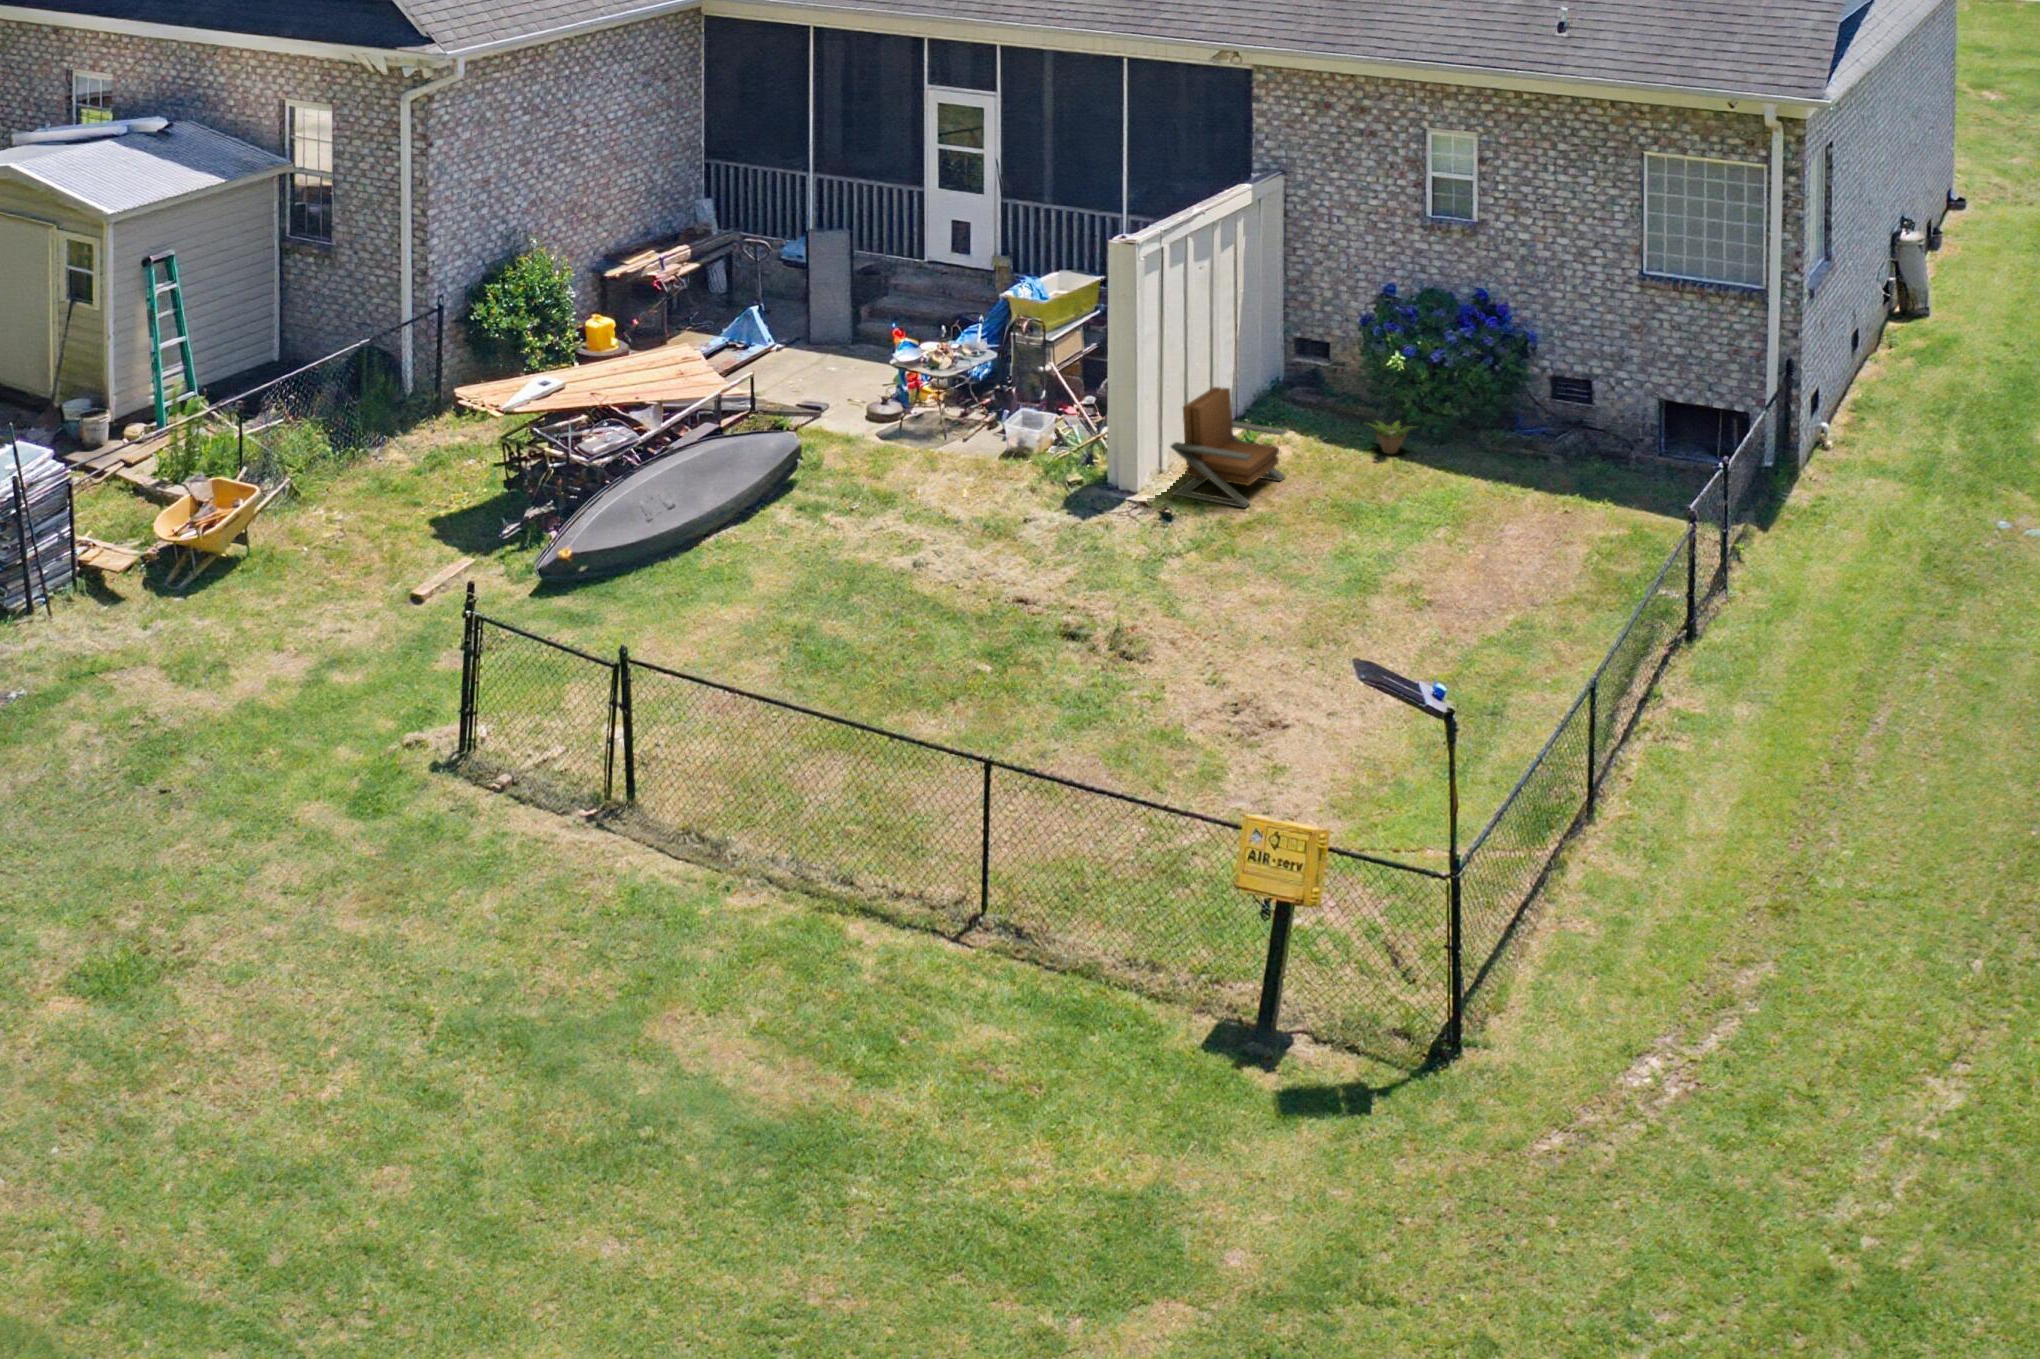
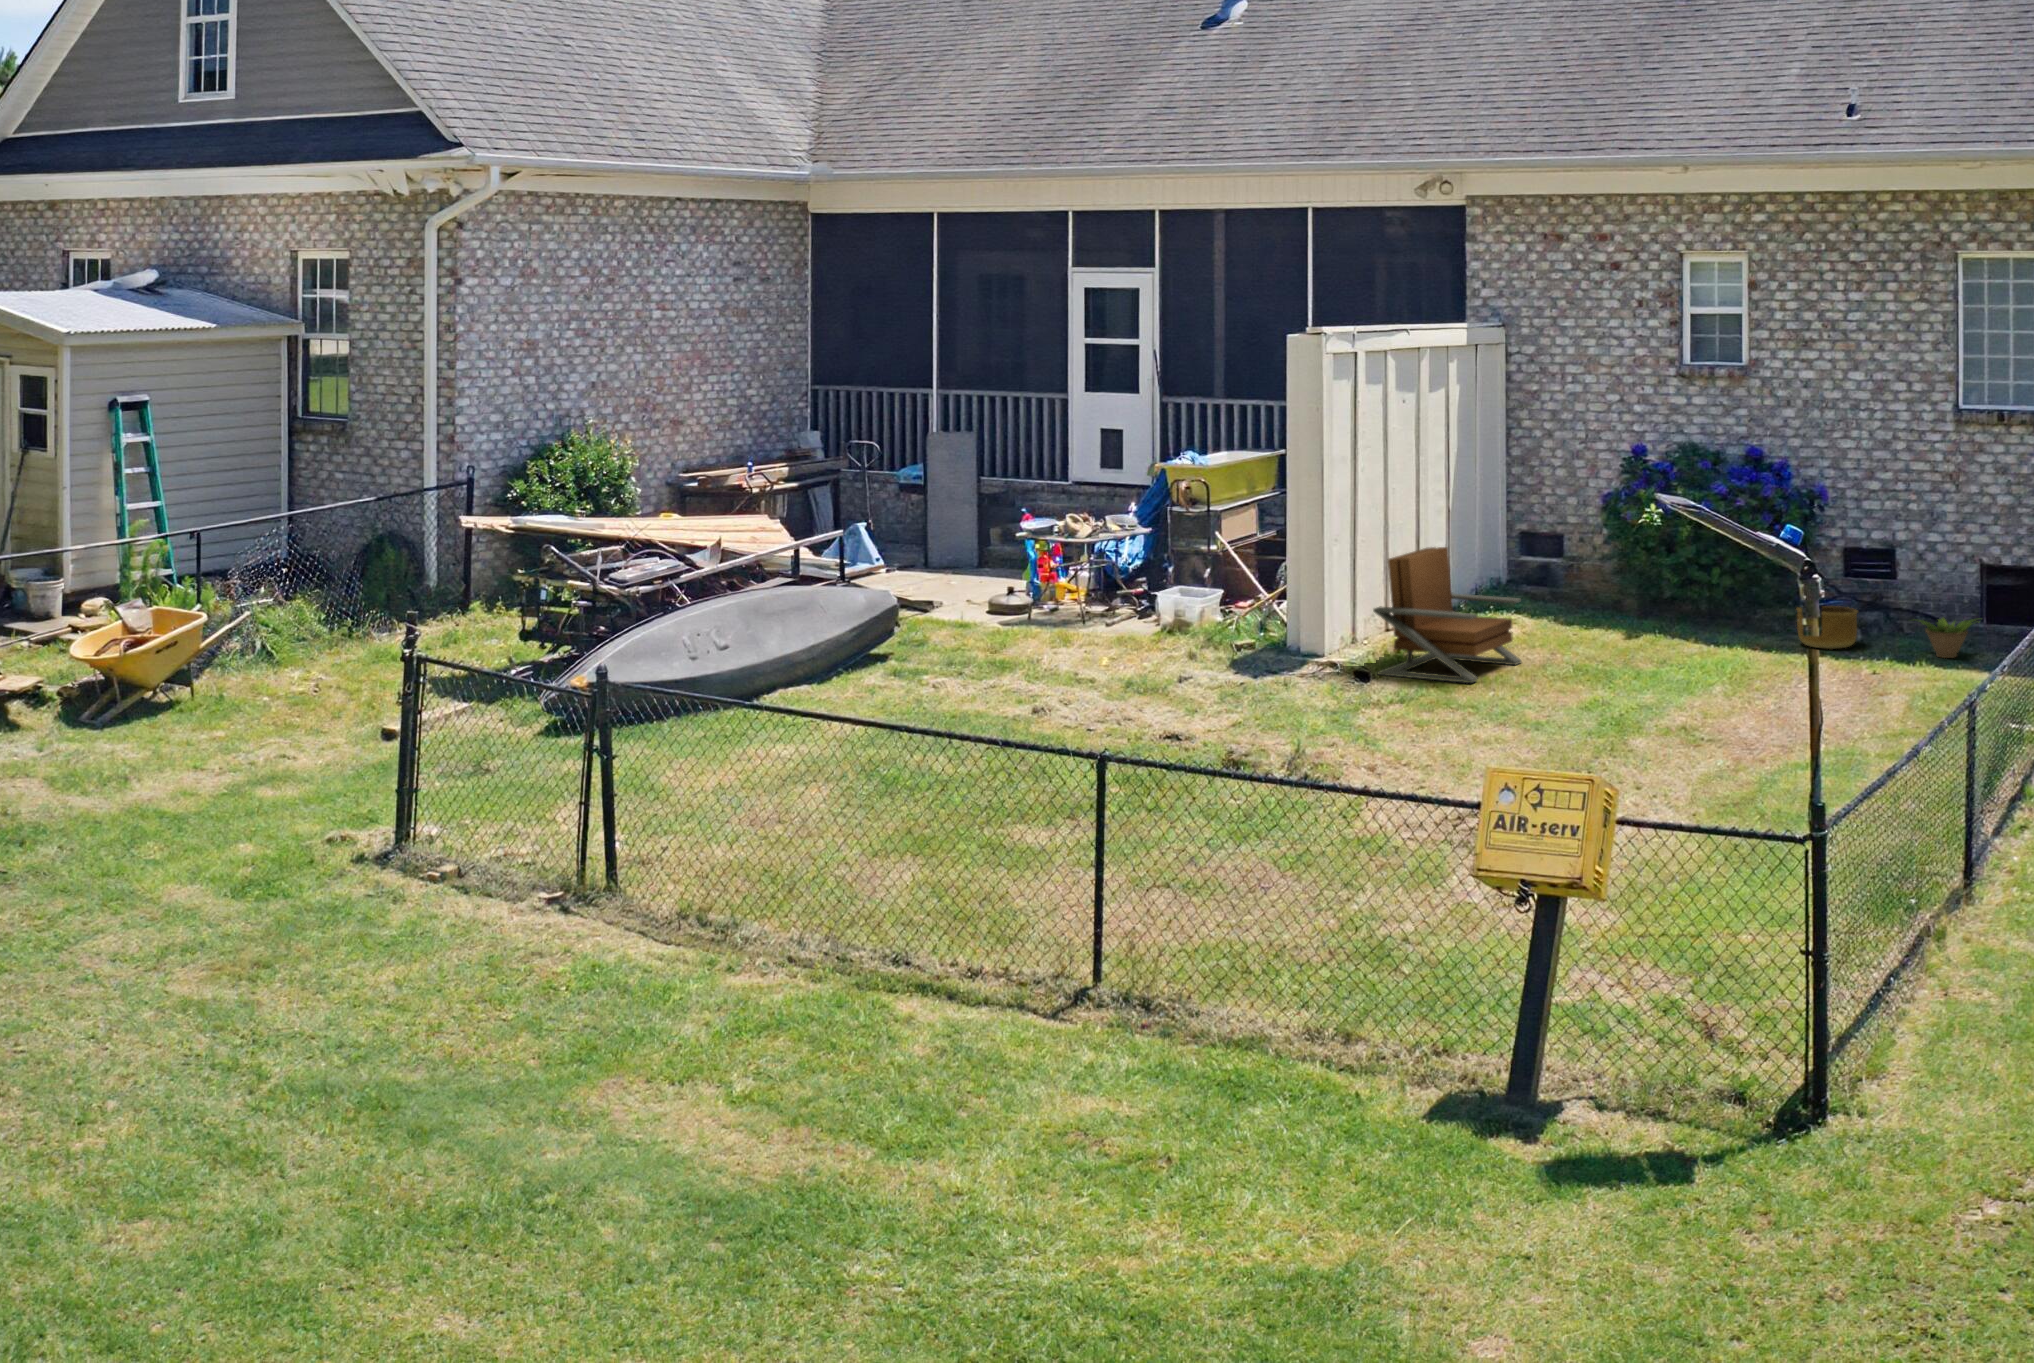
decorative plant: present [1371,420,1414,454] -> present [1920,618,1979,658]
basket: none [1502,420,1549,459] -> present [1797,606,1857,649]

